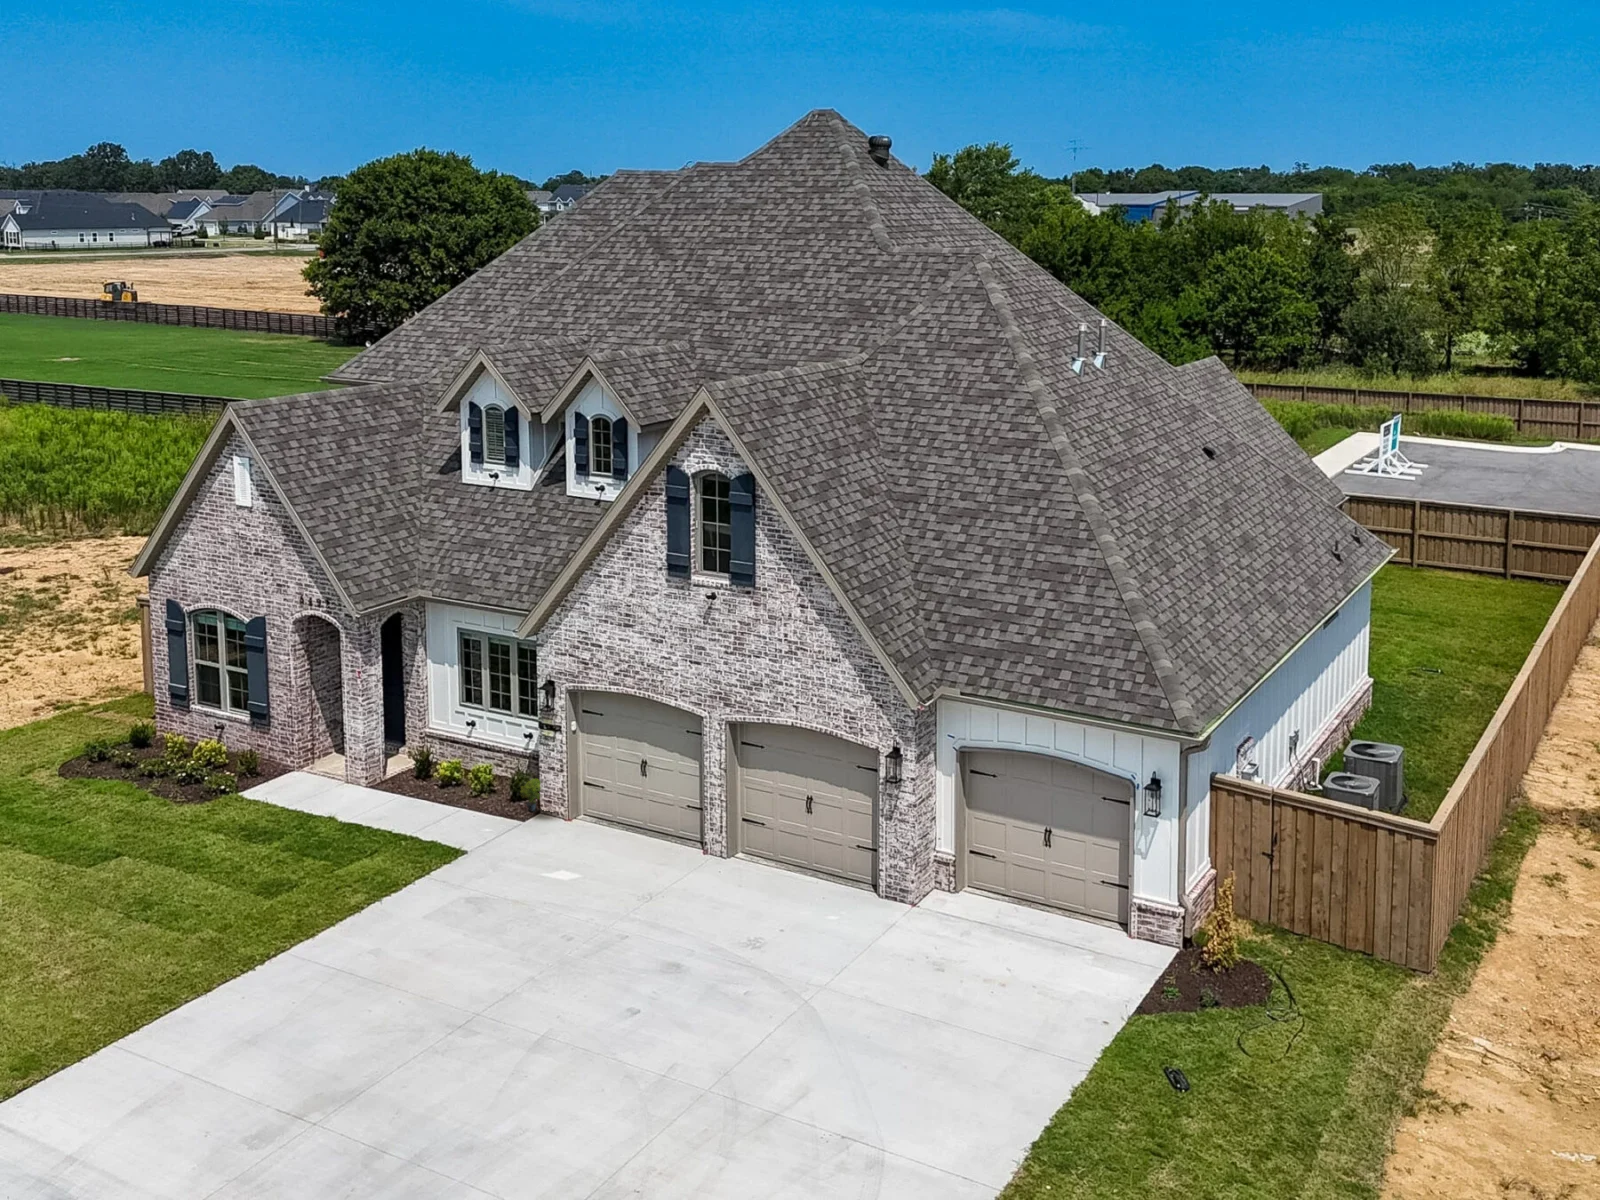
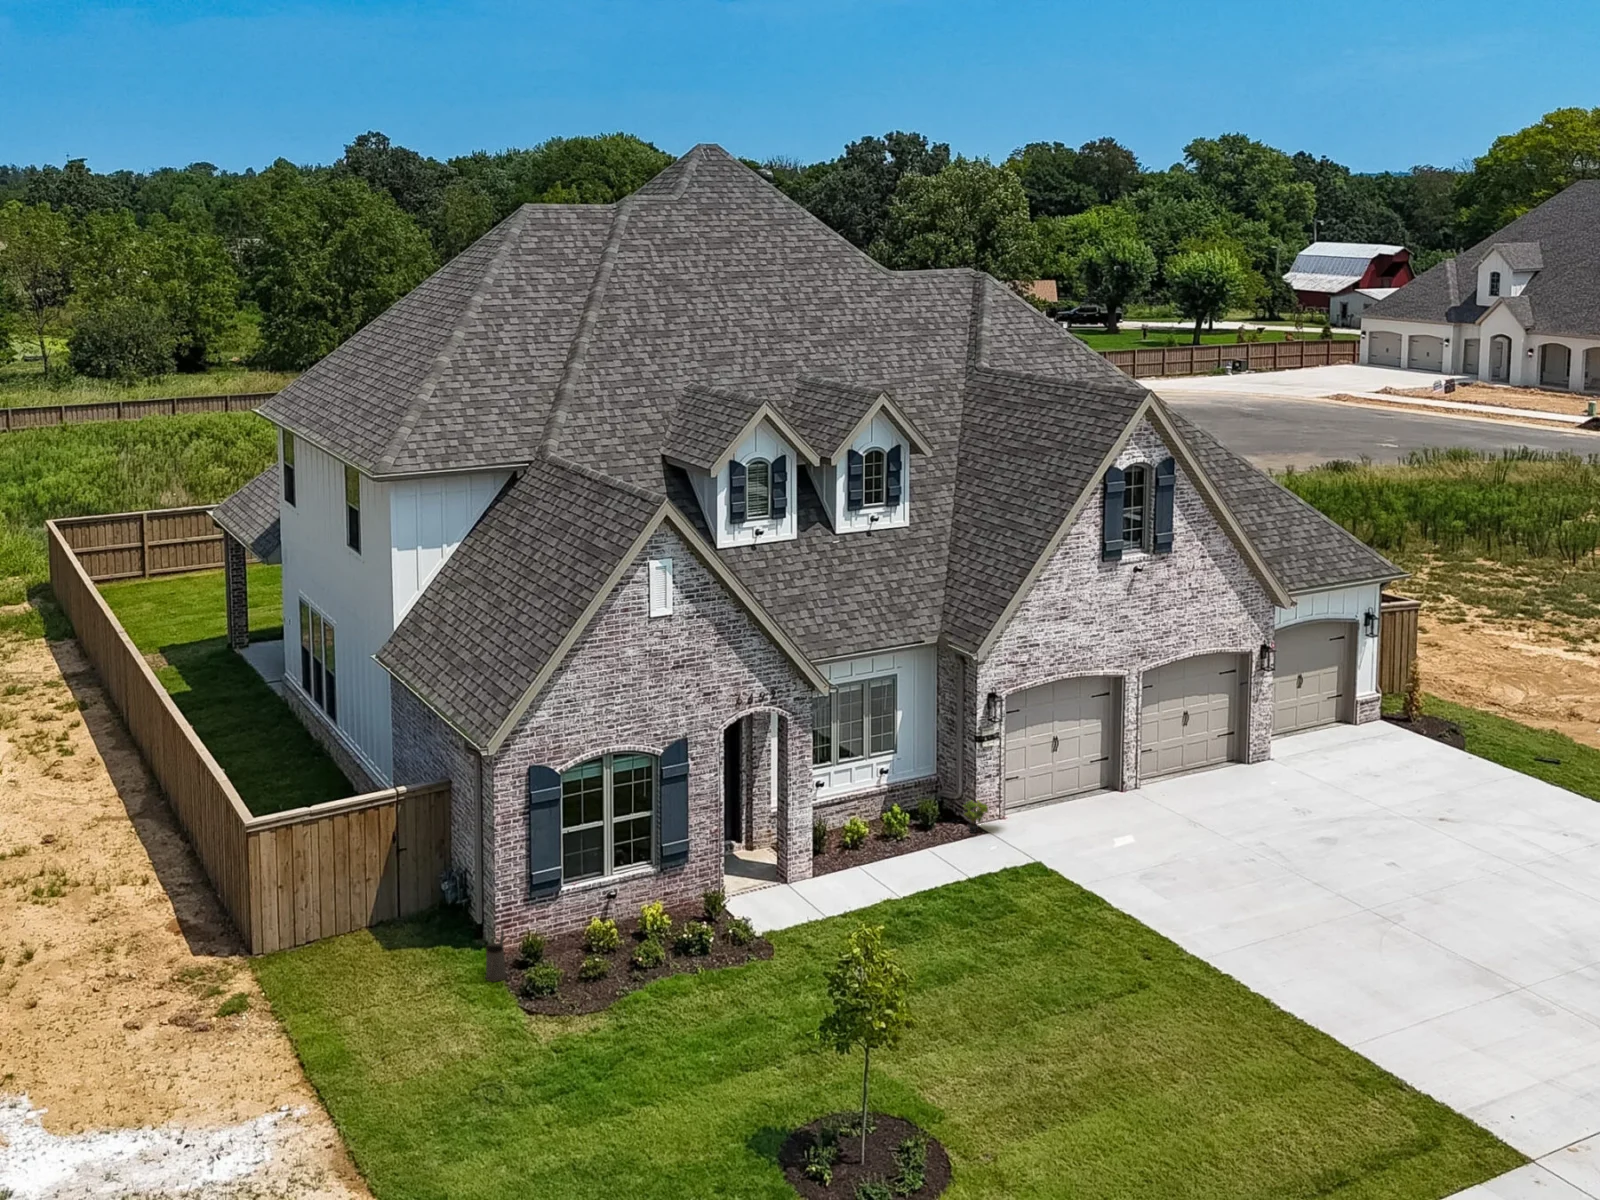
watering can: none [132,707,171,738] -> present [486,931,507,982]

